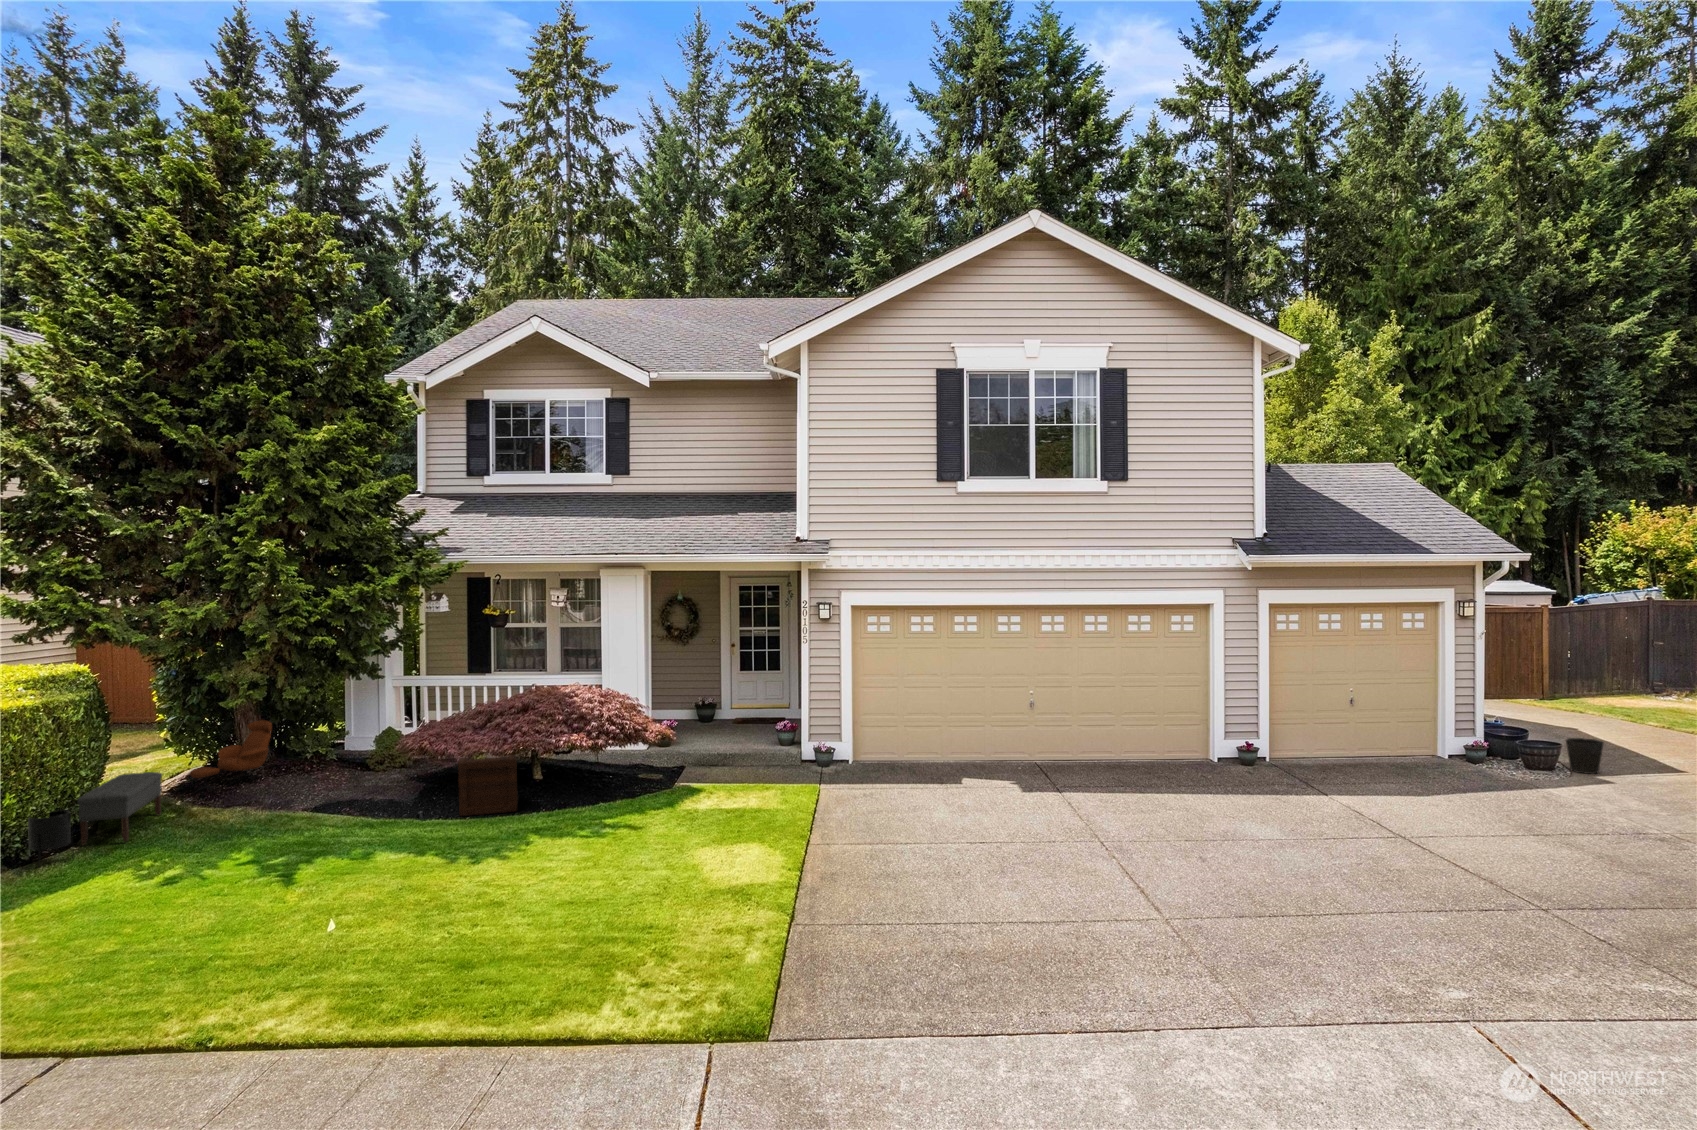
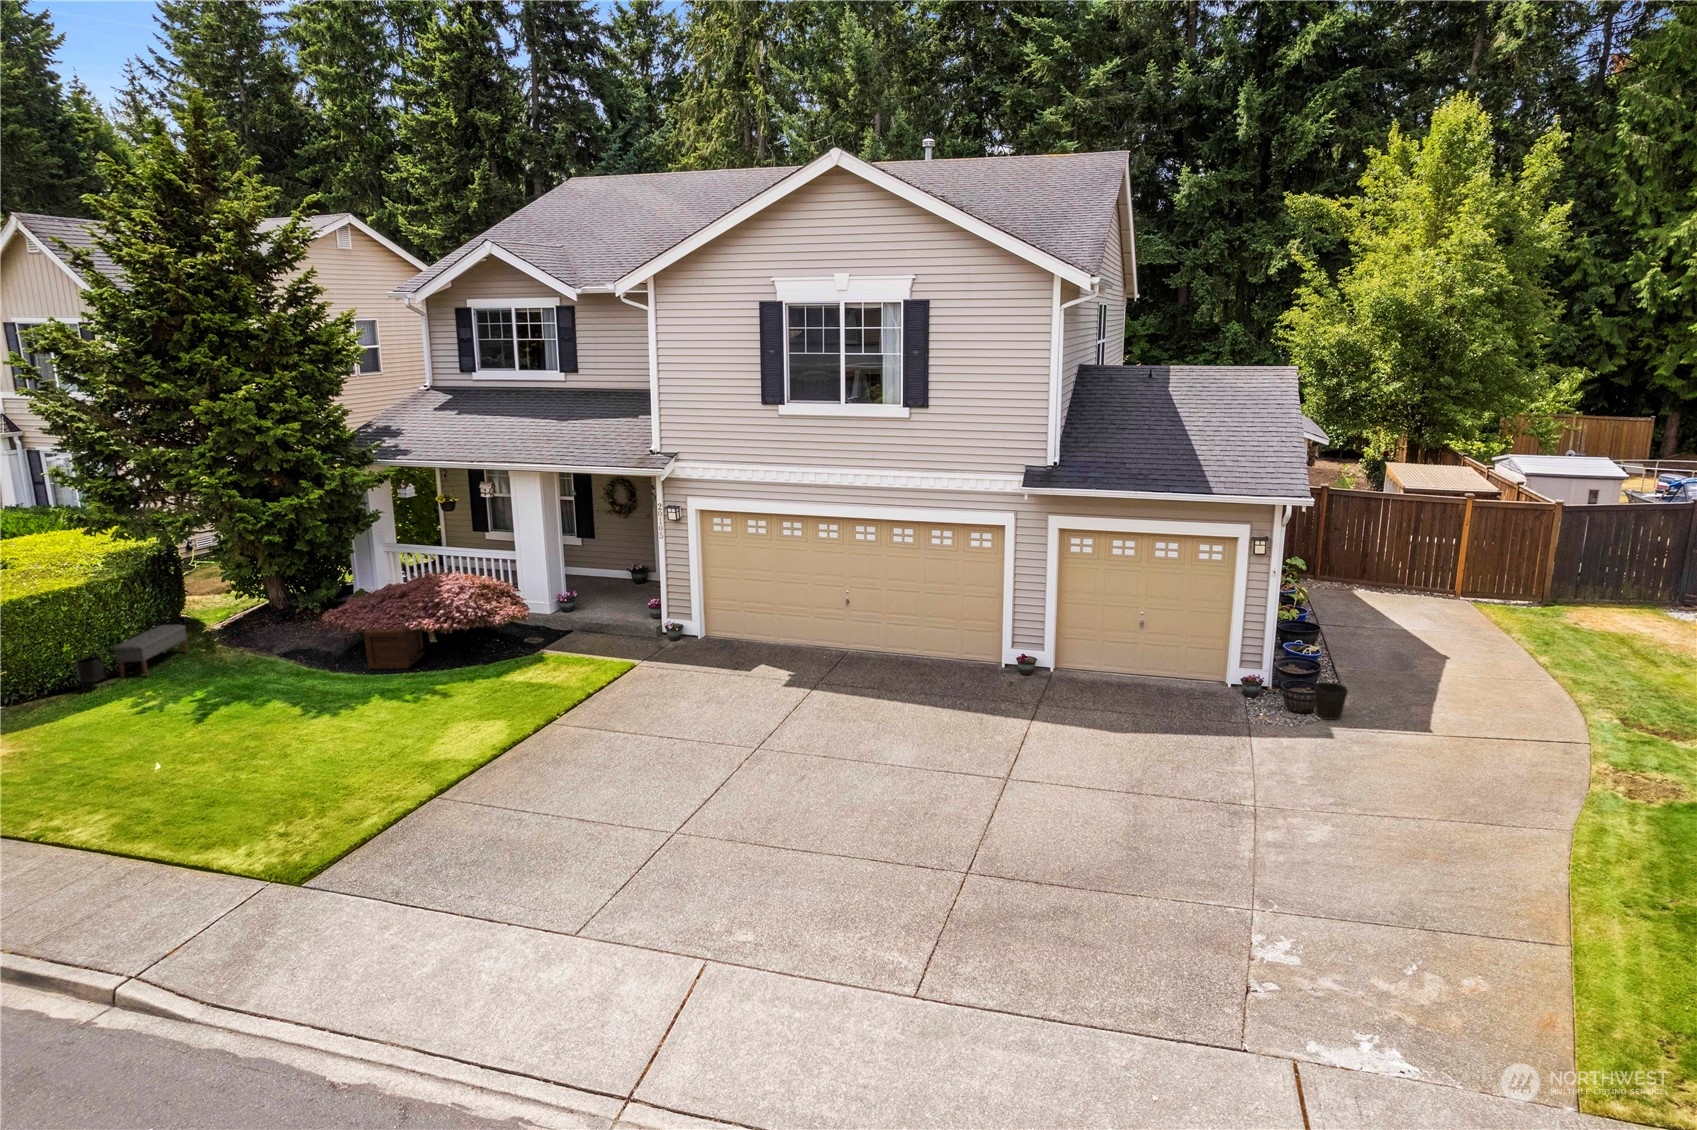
lounge chair: present [190,720,272,792] -> none [221,582,281,636]

